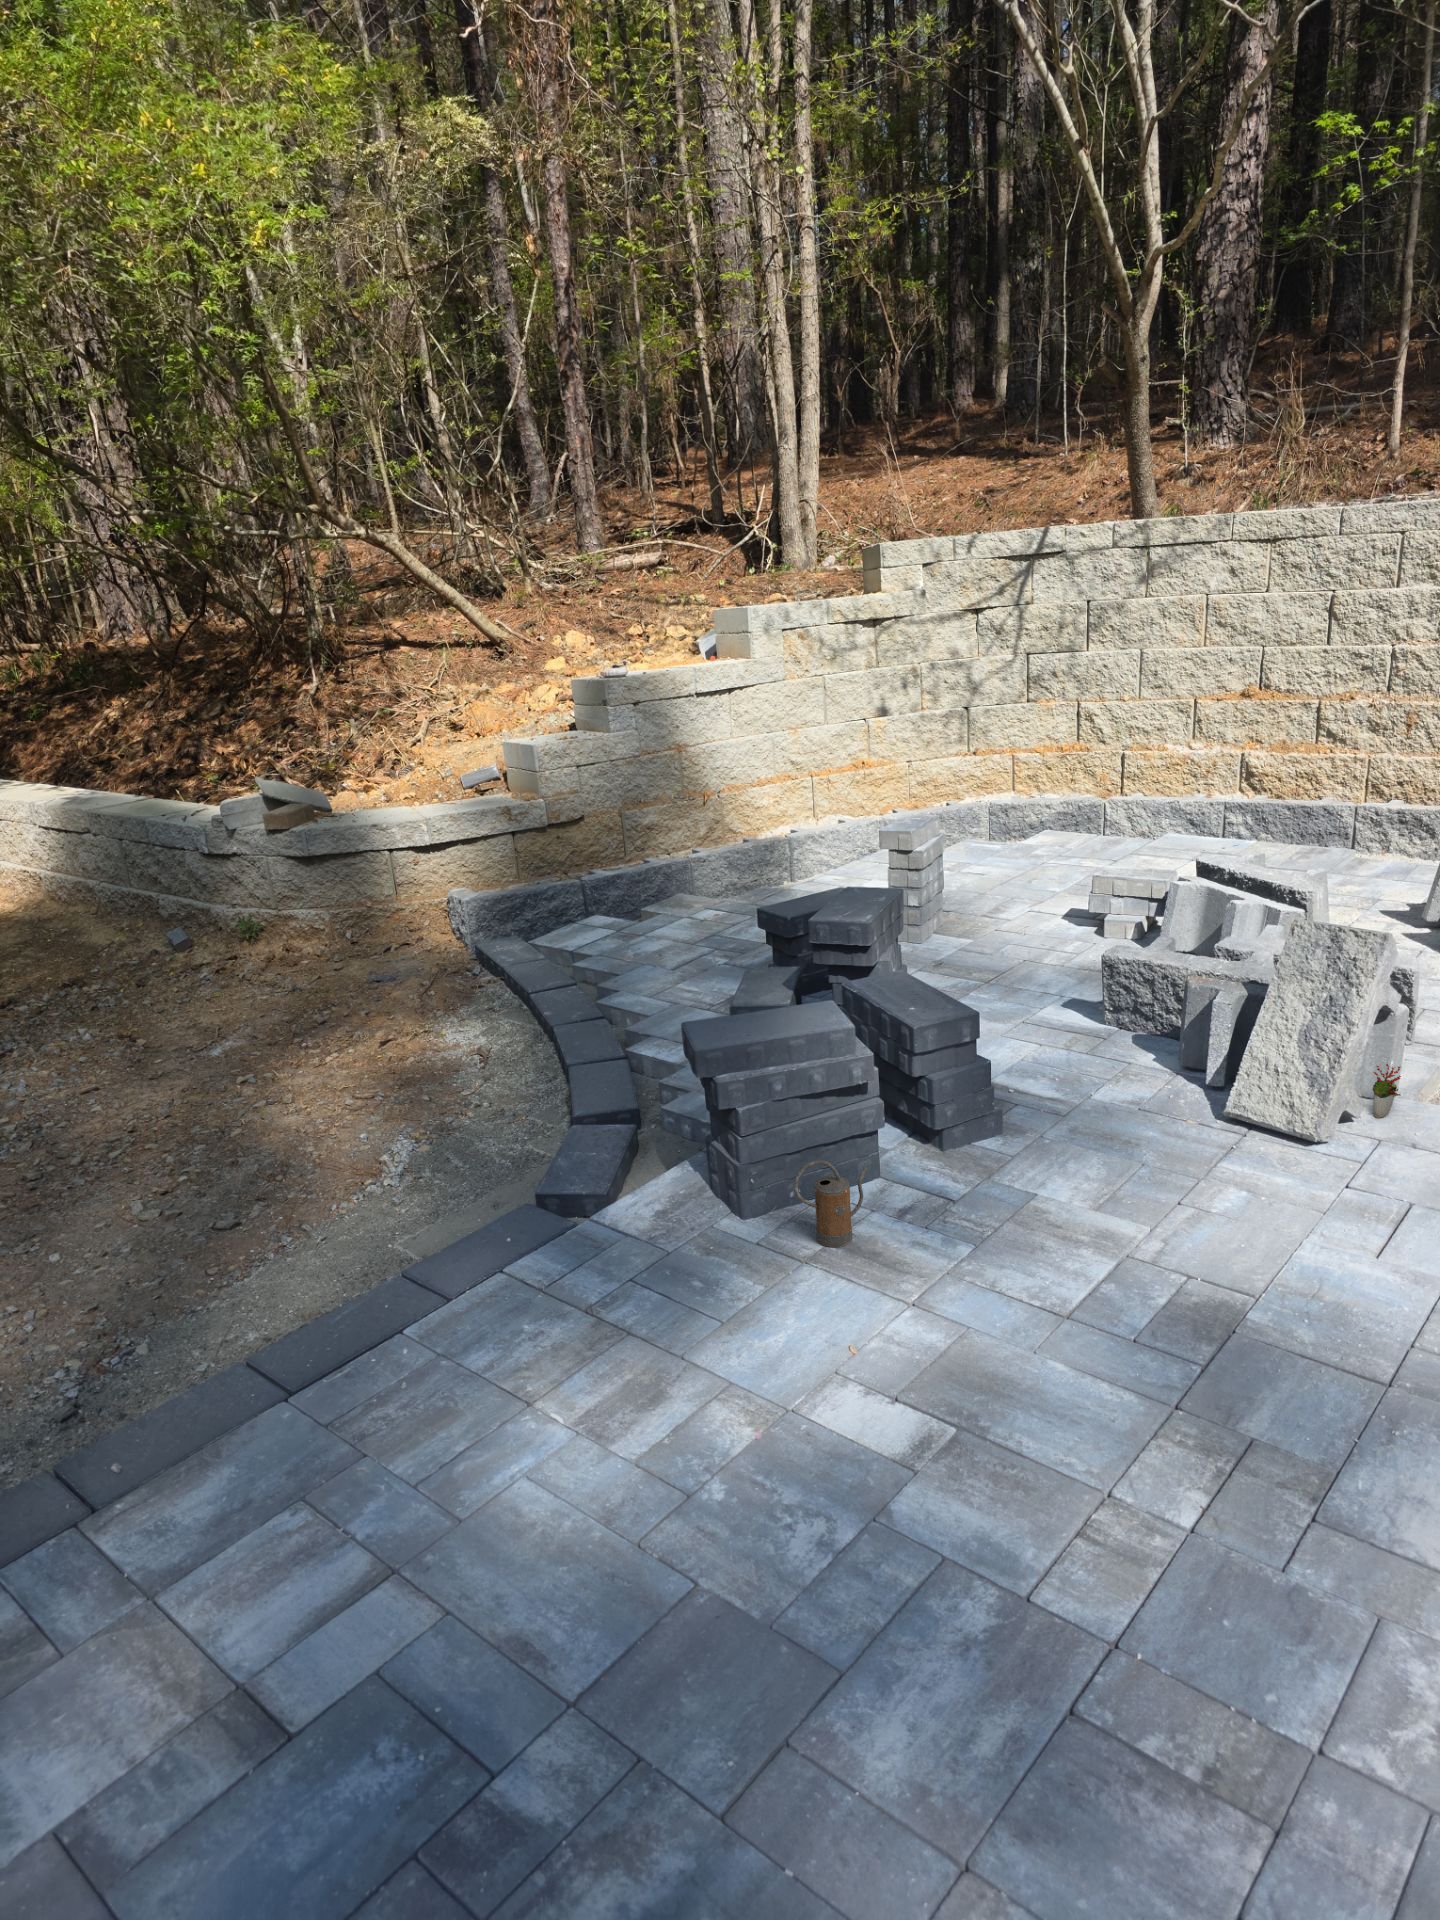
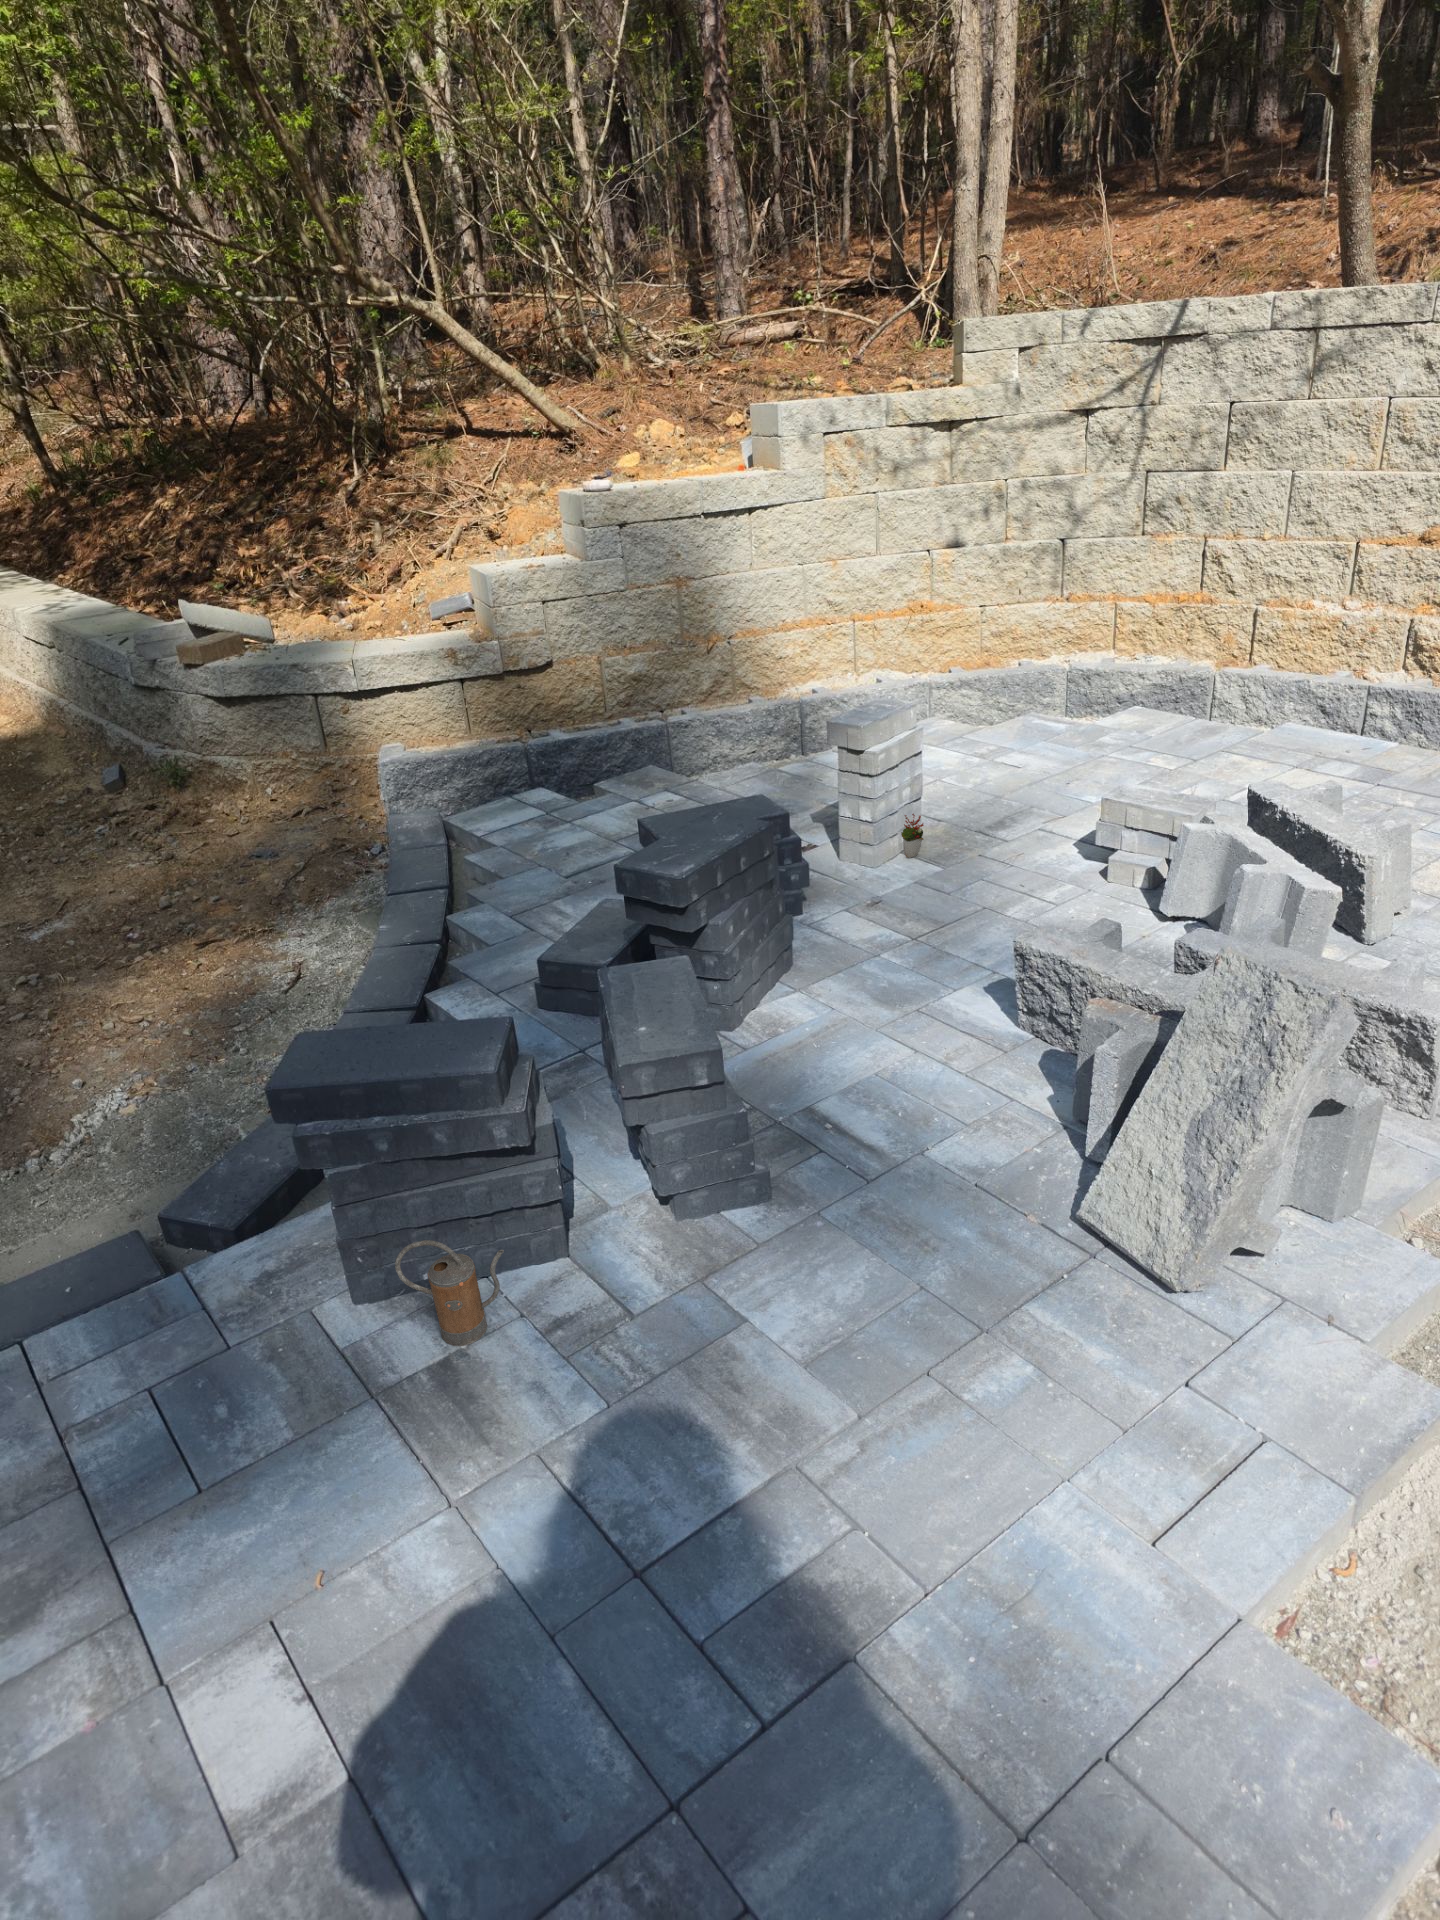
decorative plant: present [1372,1064,1401,1118] -> present [901,814,924,858]

